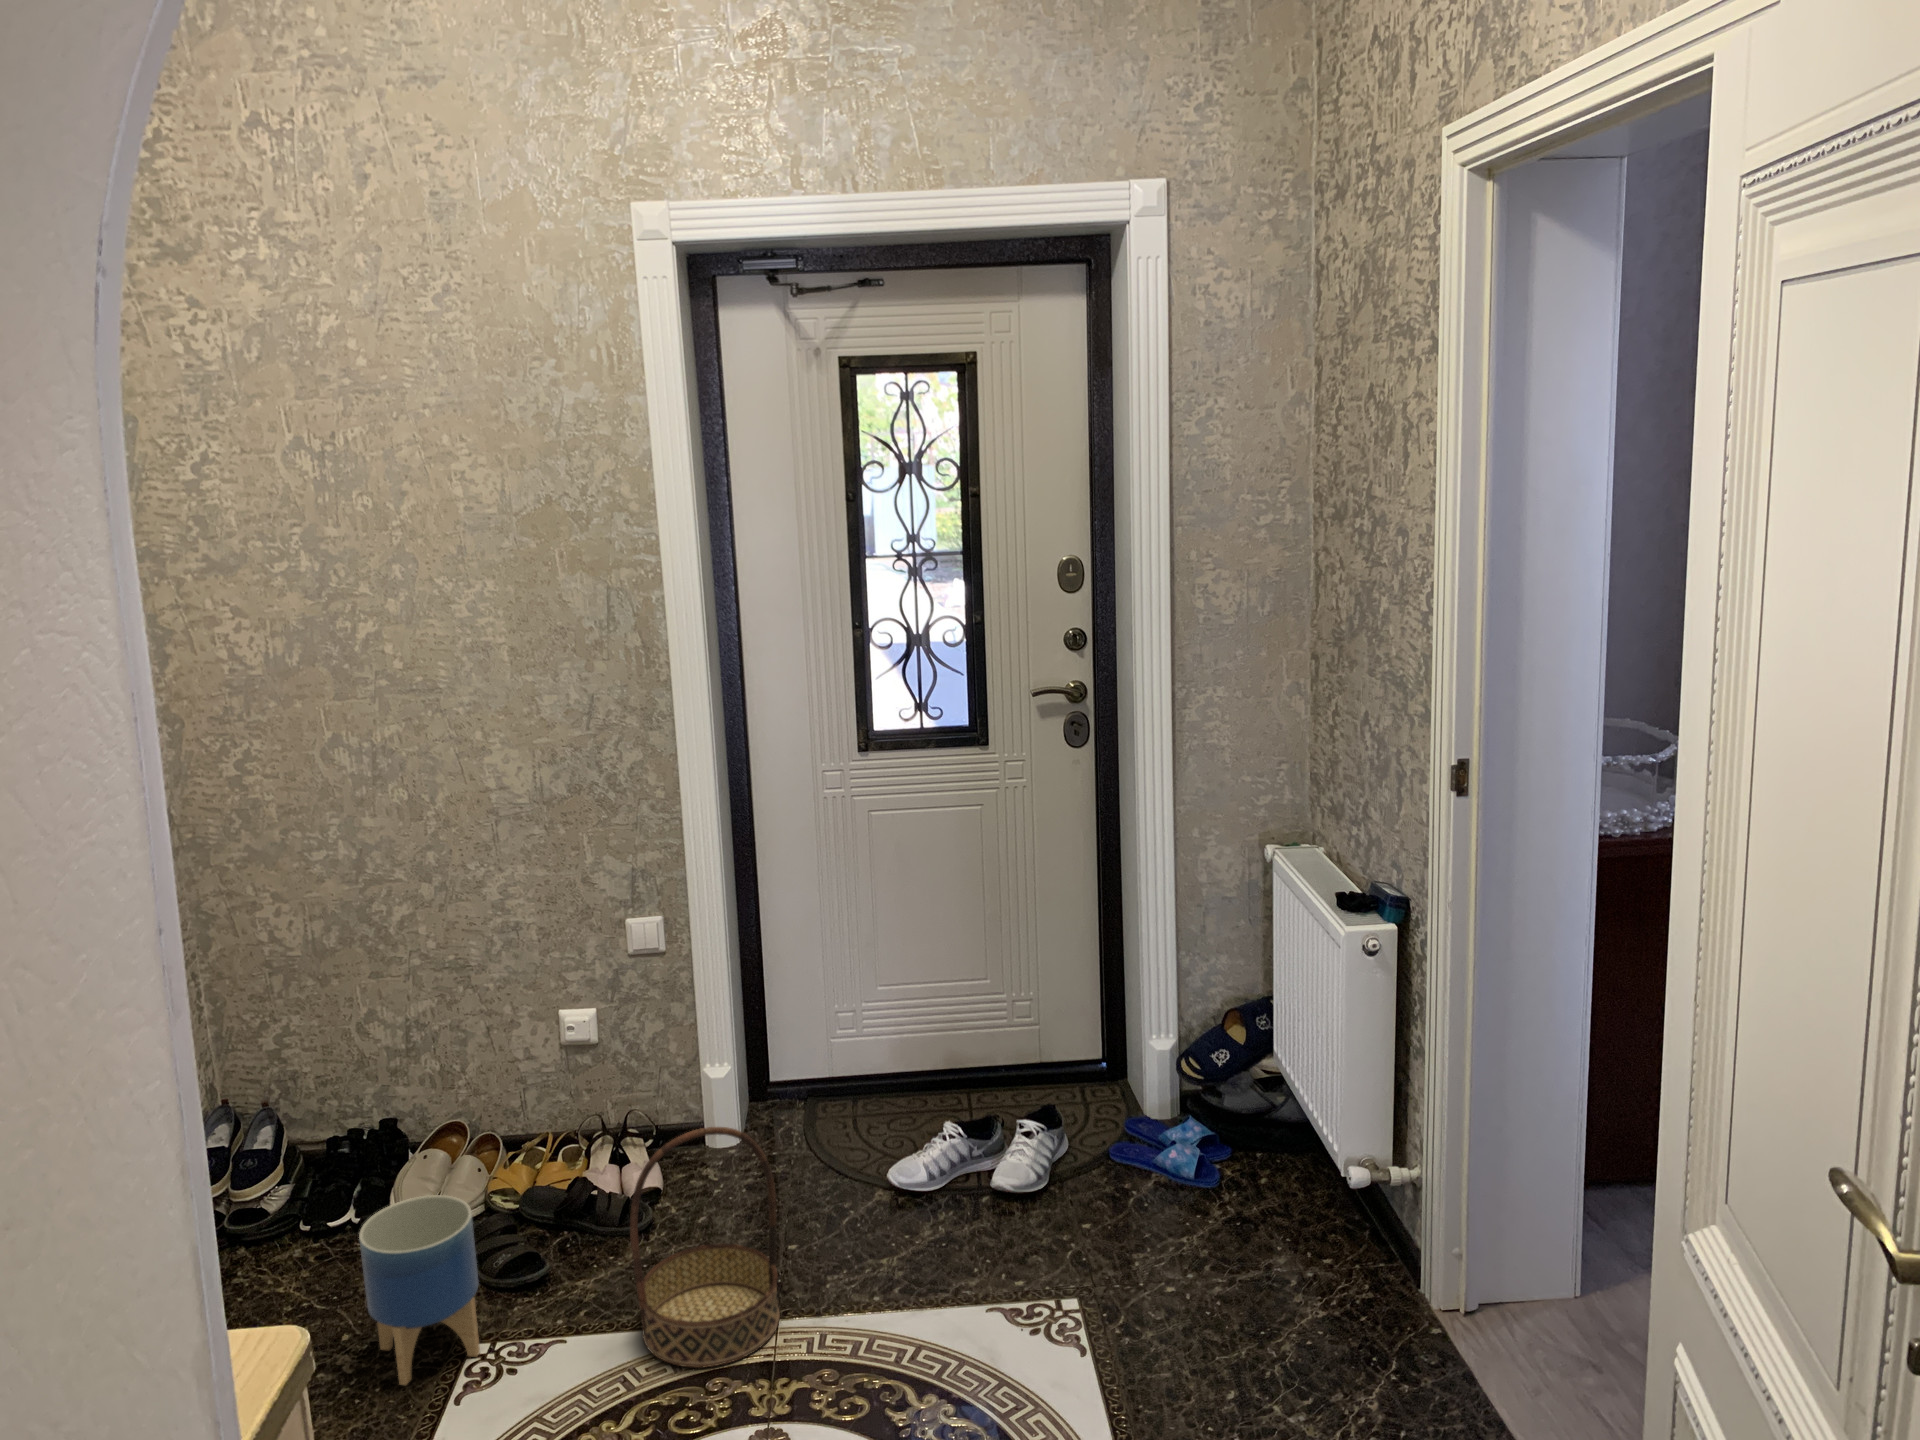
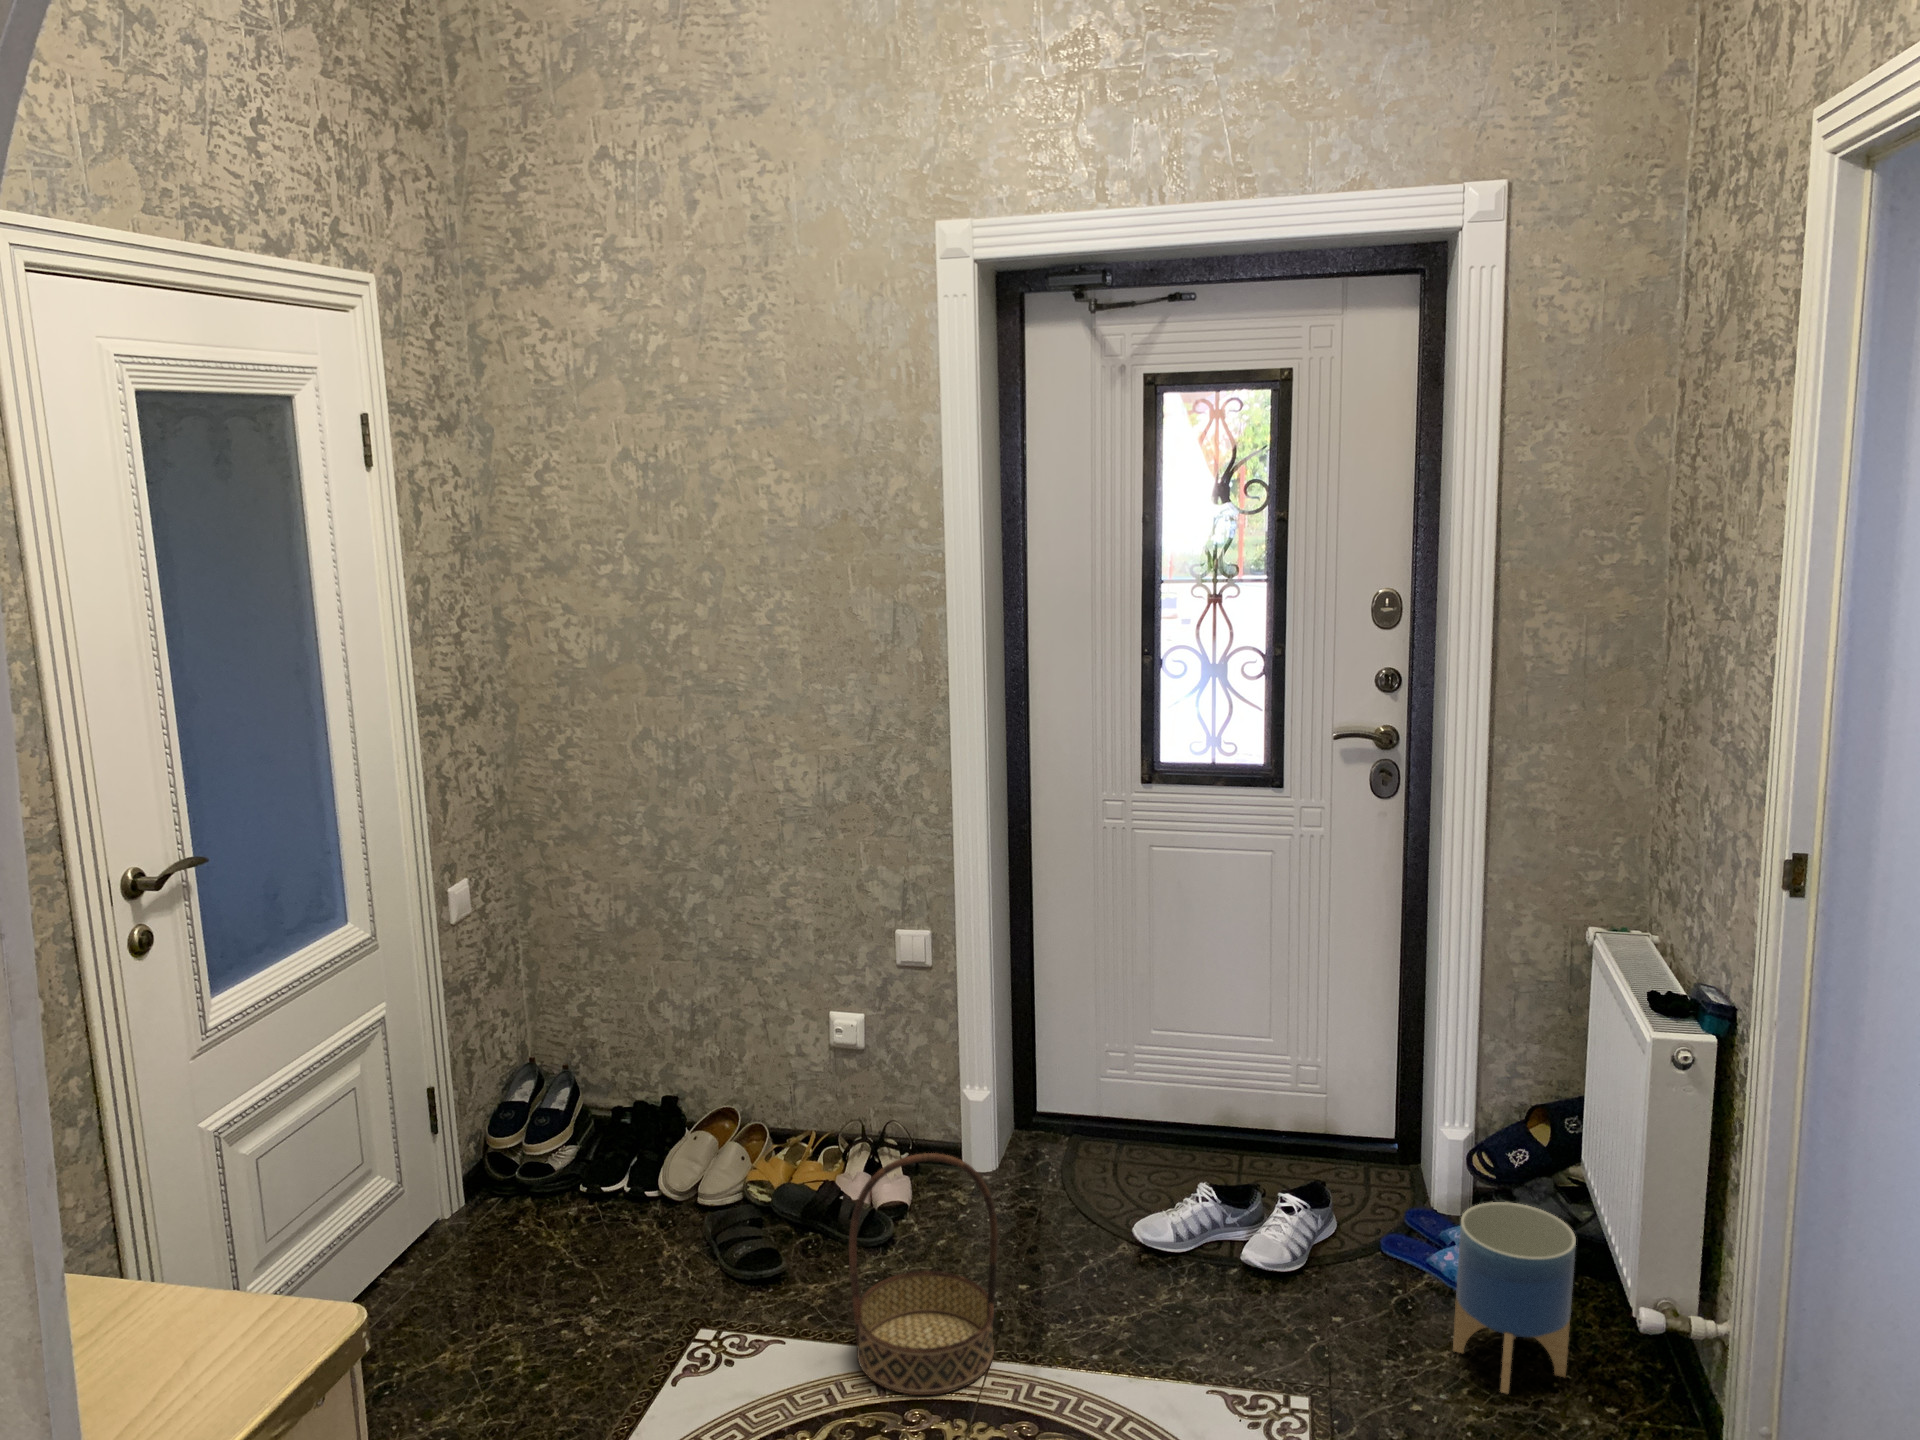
planter: present [359,1195,480,1385] -> present [1453,1202,1576,1394]

